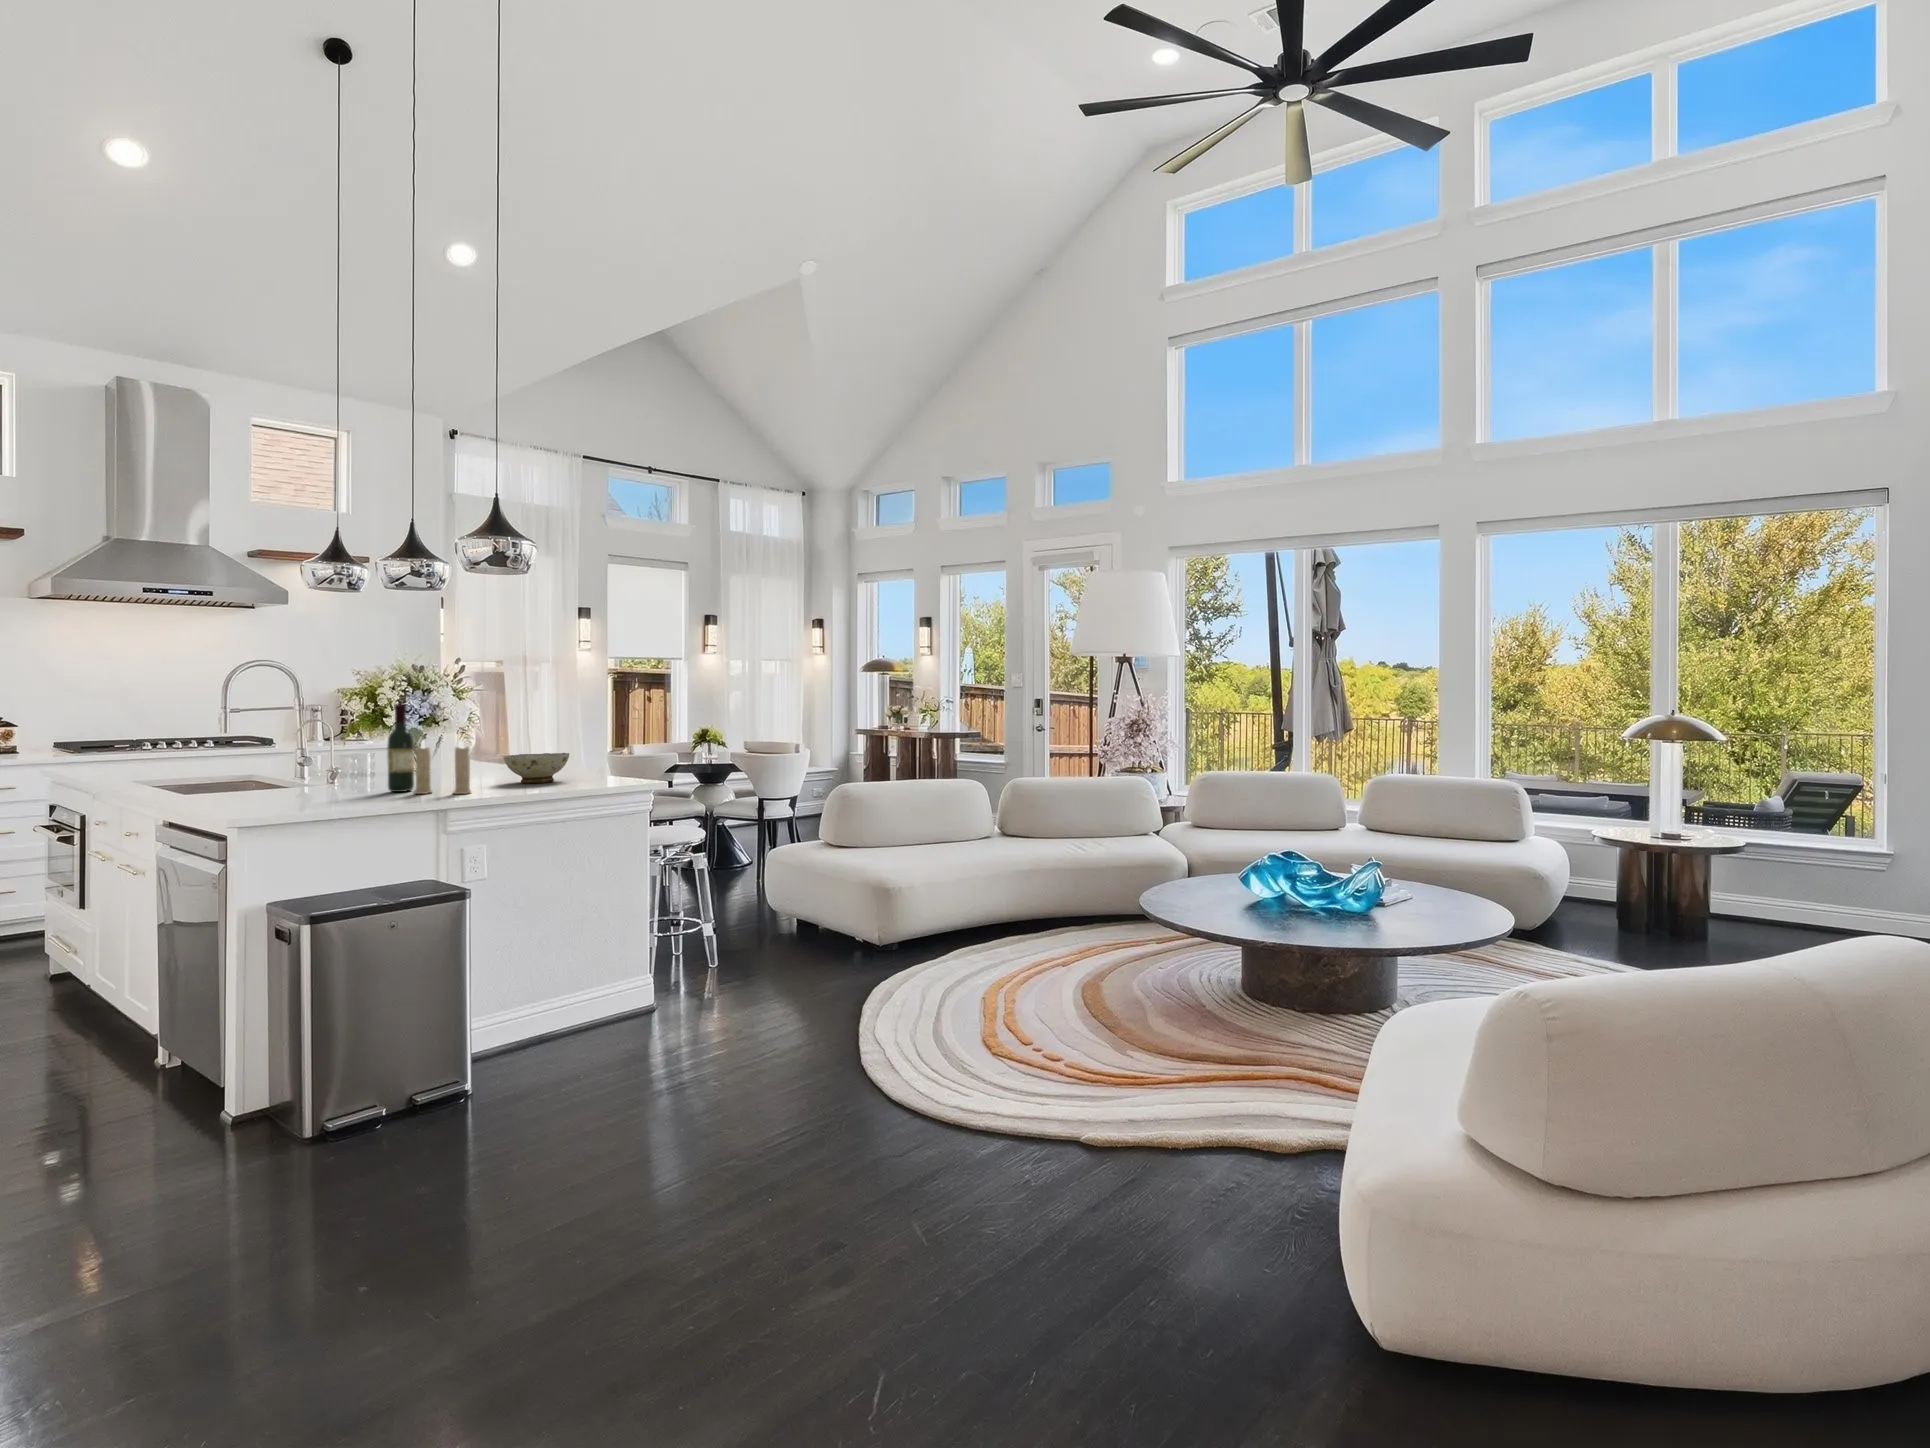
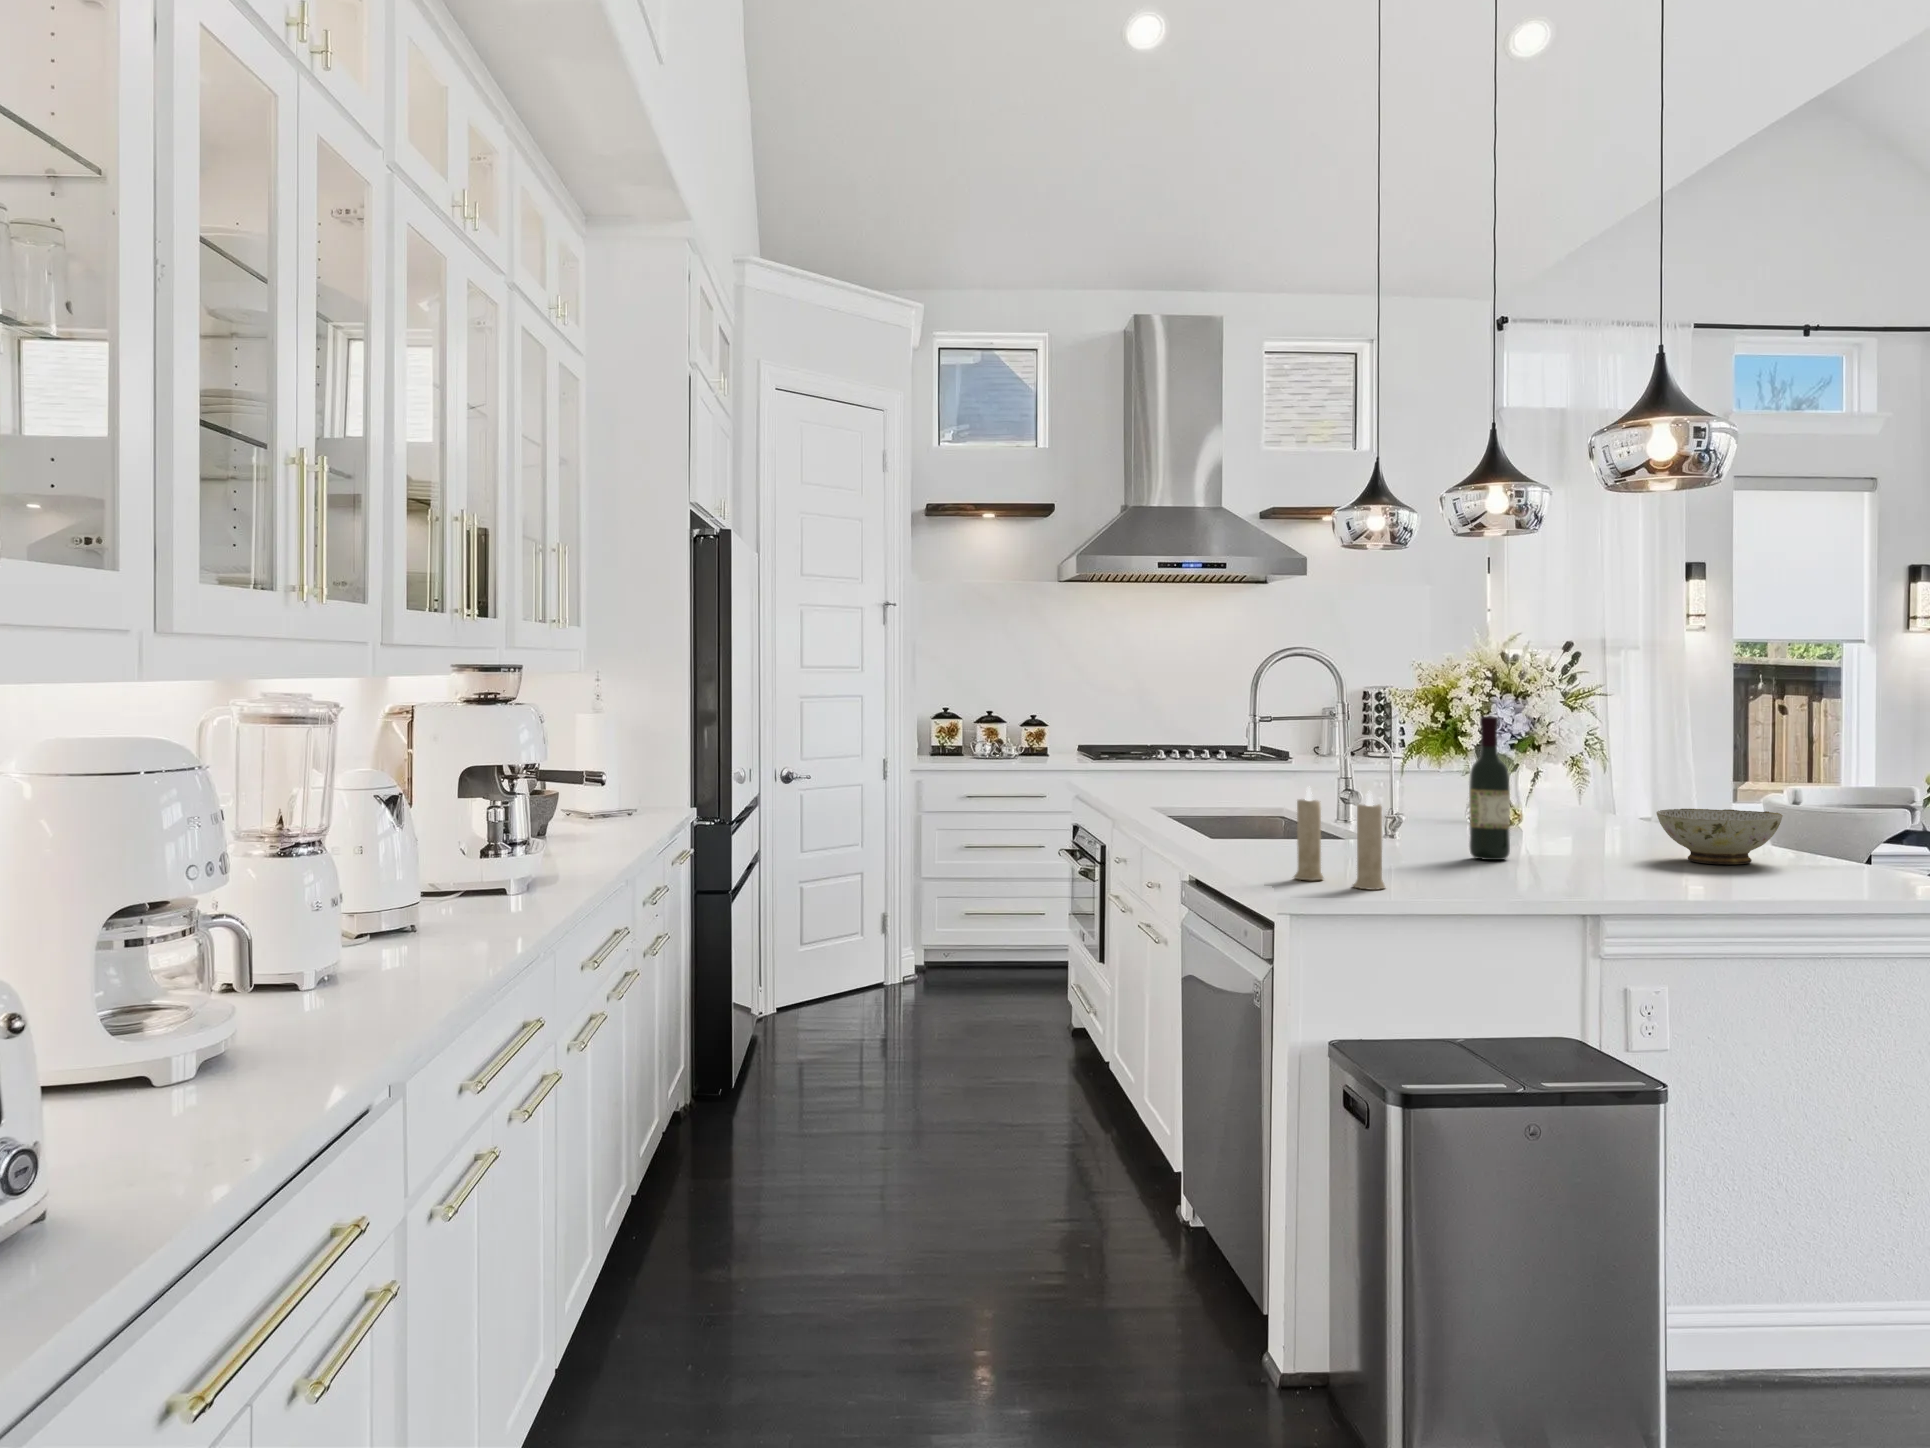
candle: present [415,741,471,794] -> present [1294,787,1385,890]

